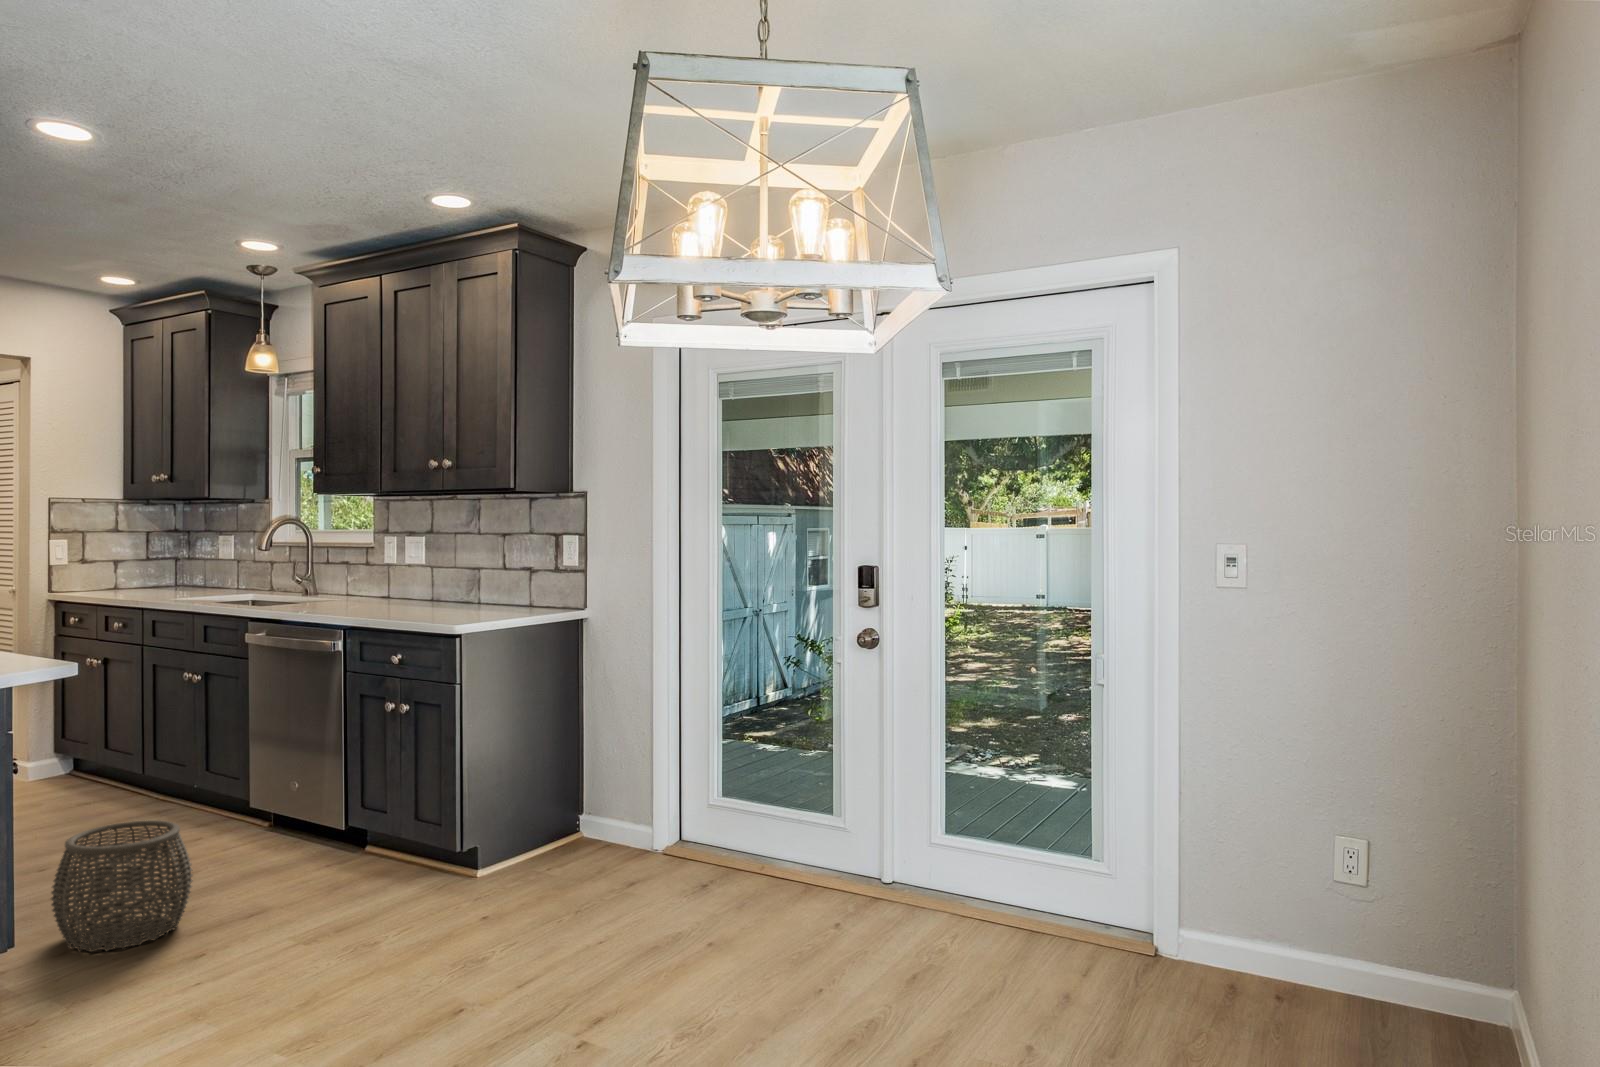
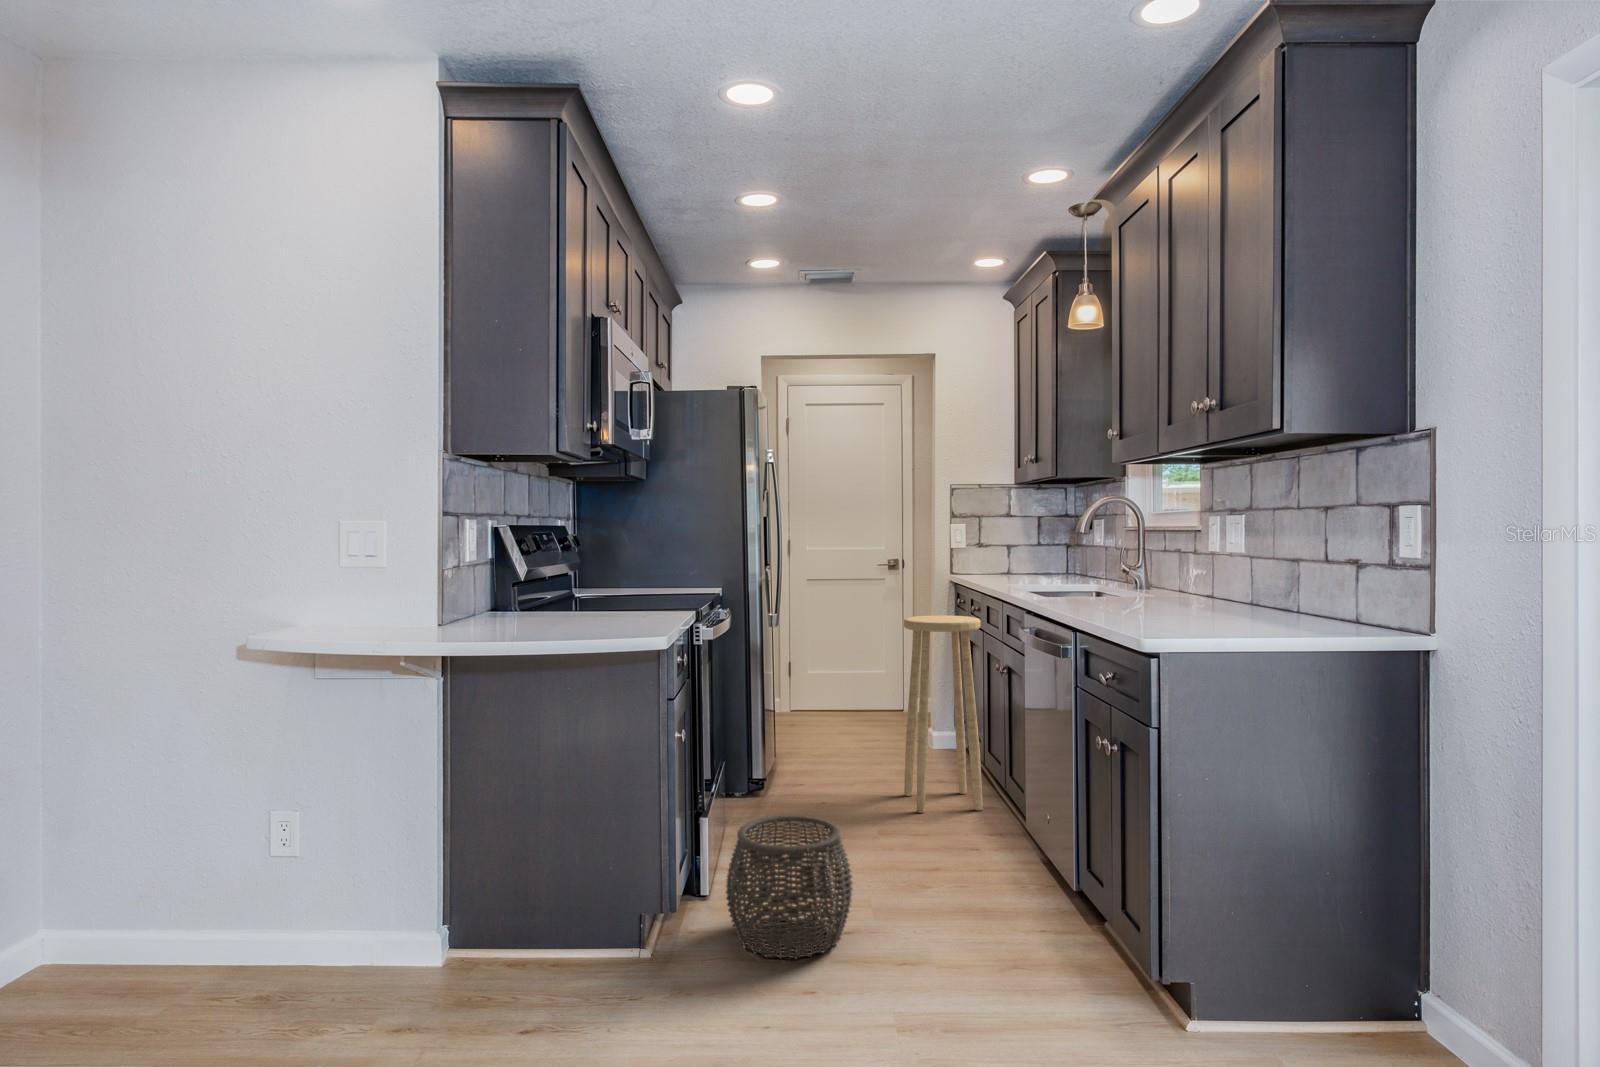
stool: none [71,633,175,833] -> present [904,615,983,813]

